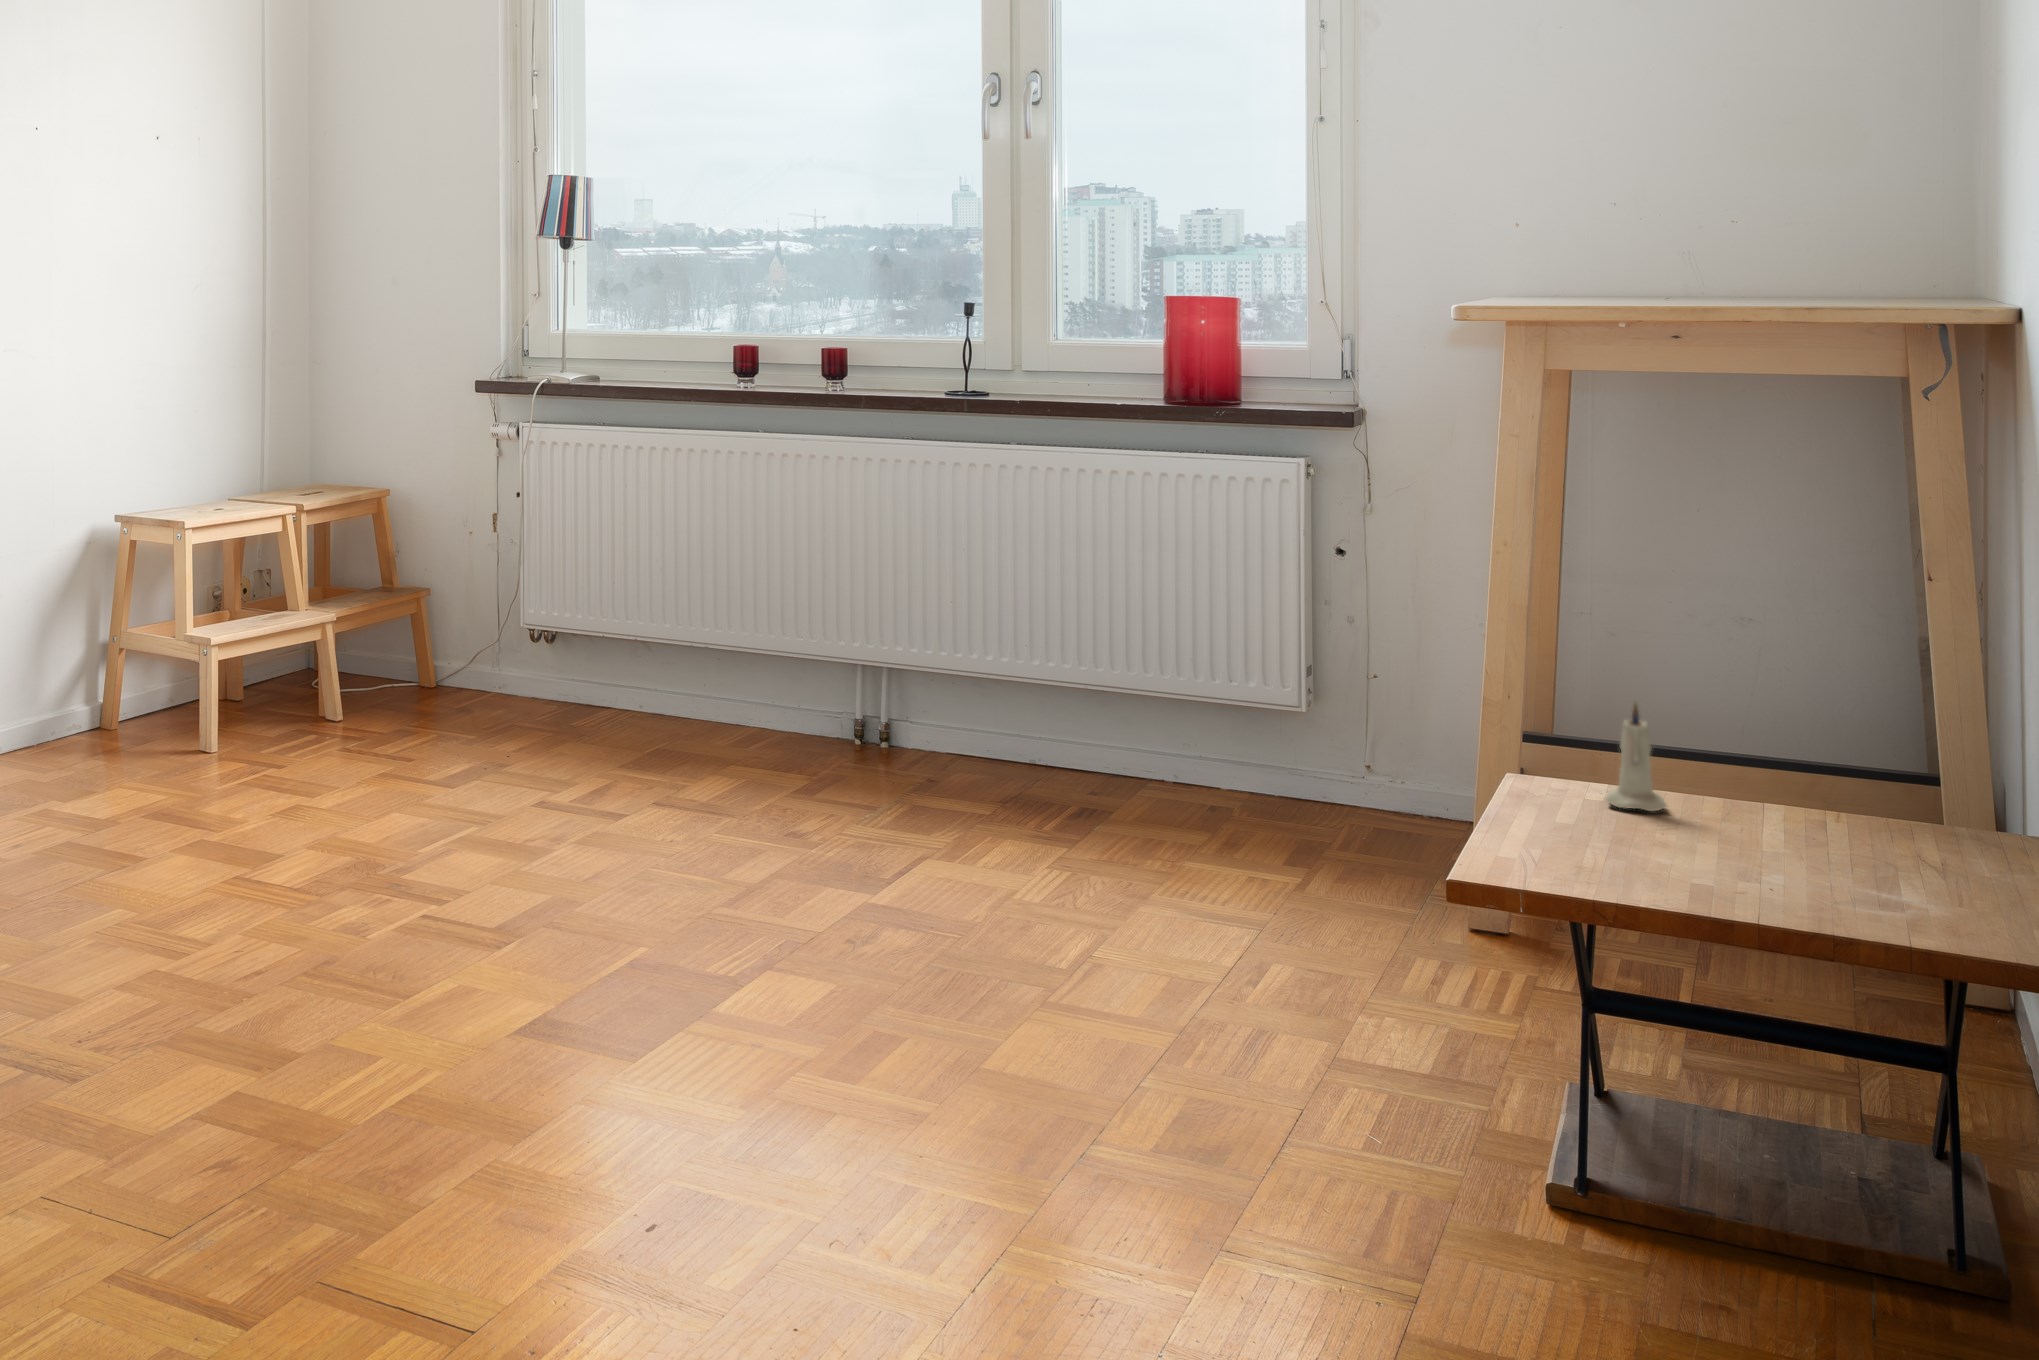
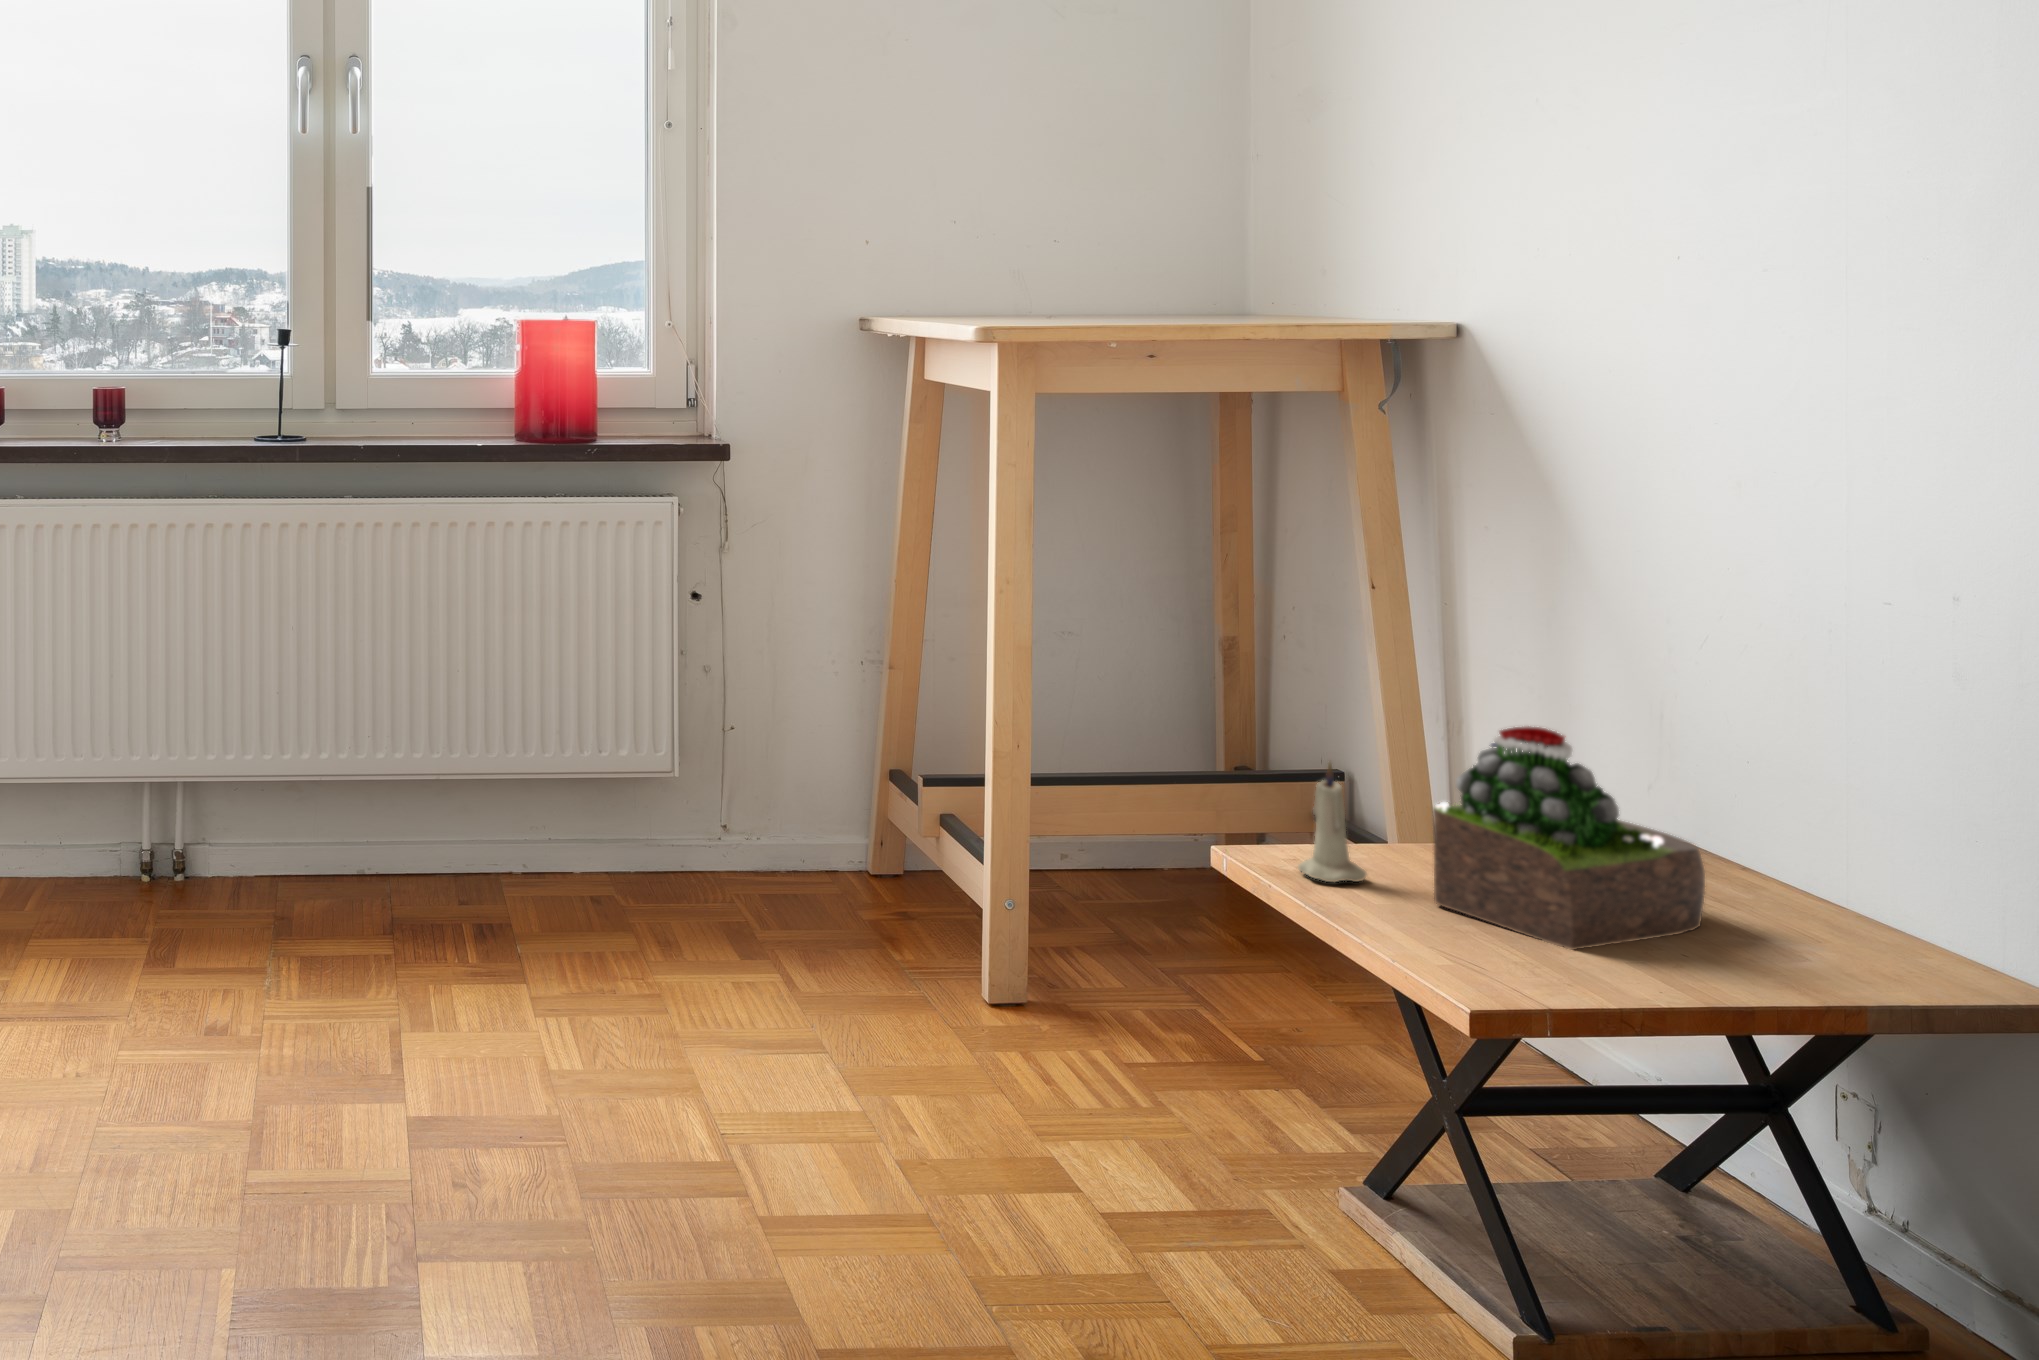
succulent plant: none [1686,676,1950,881] -> present [1433,726,1705,950]

